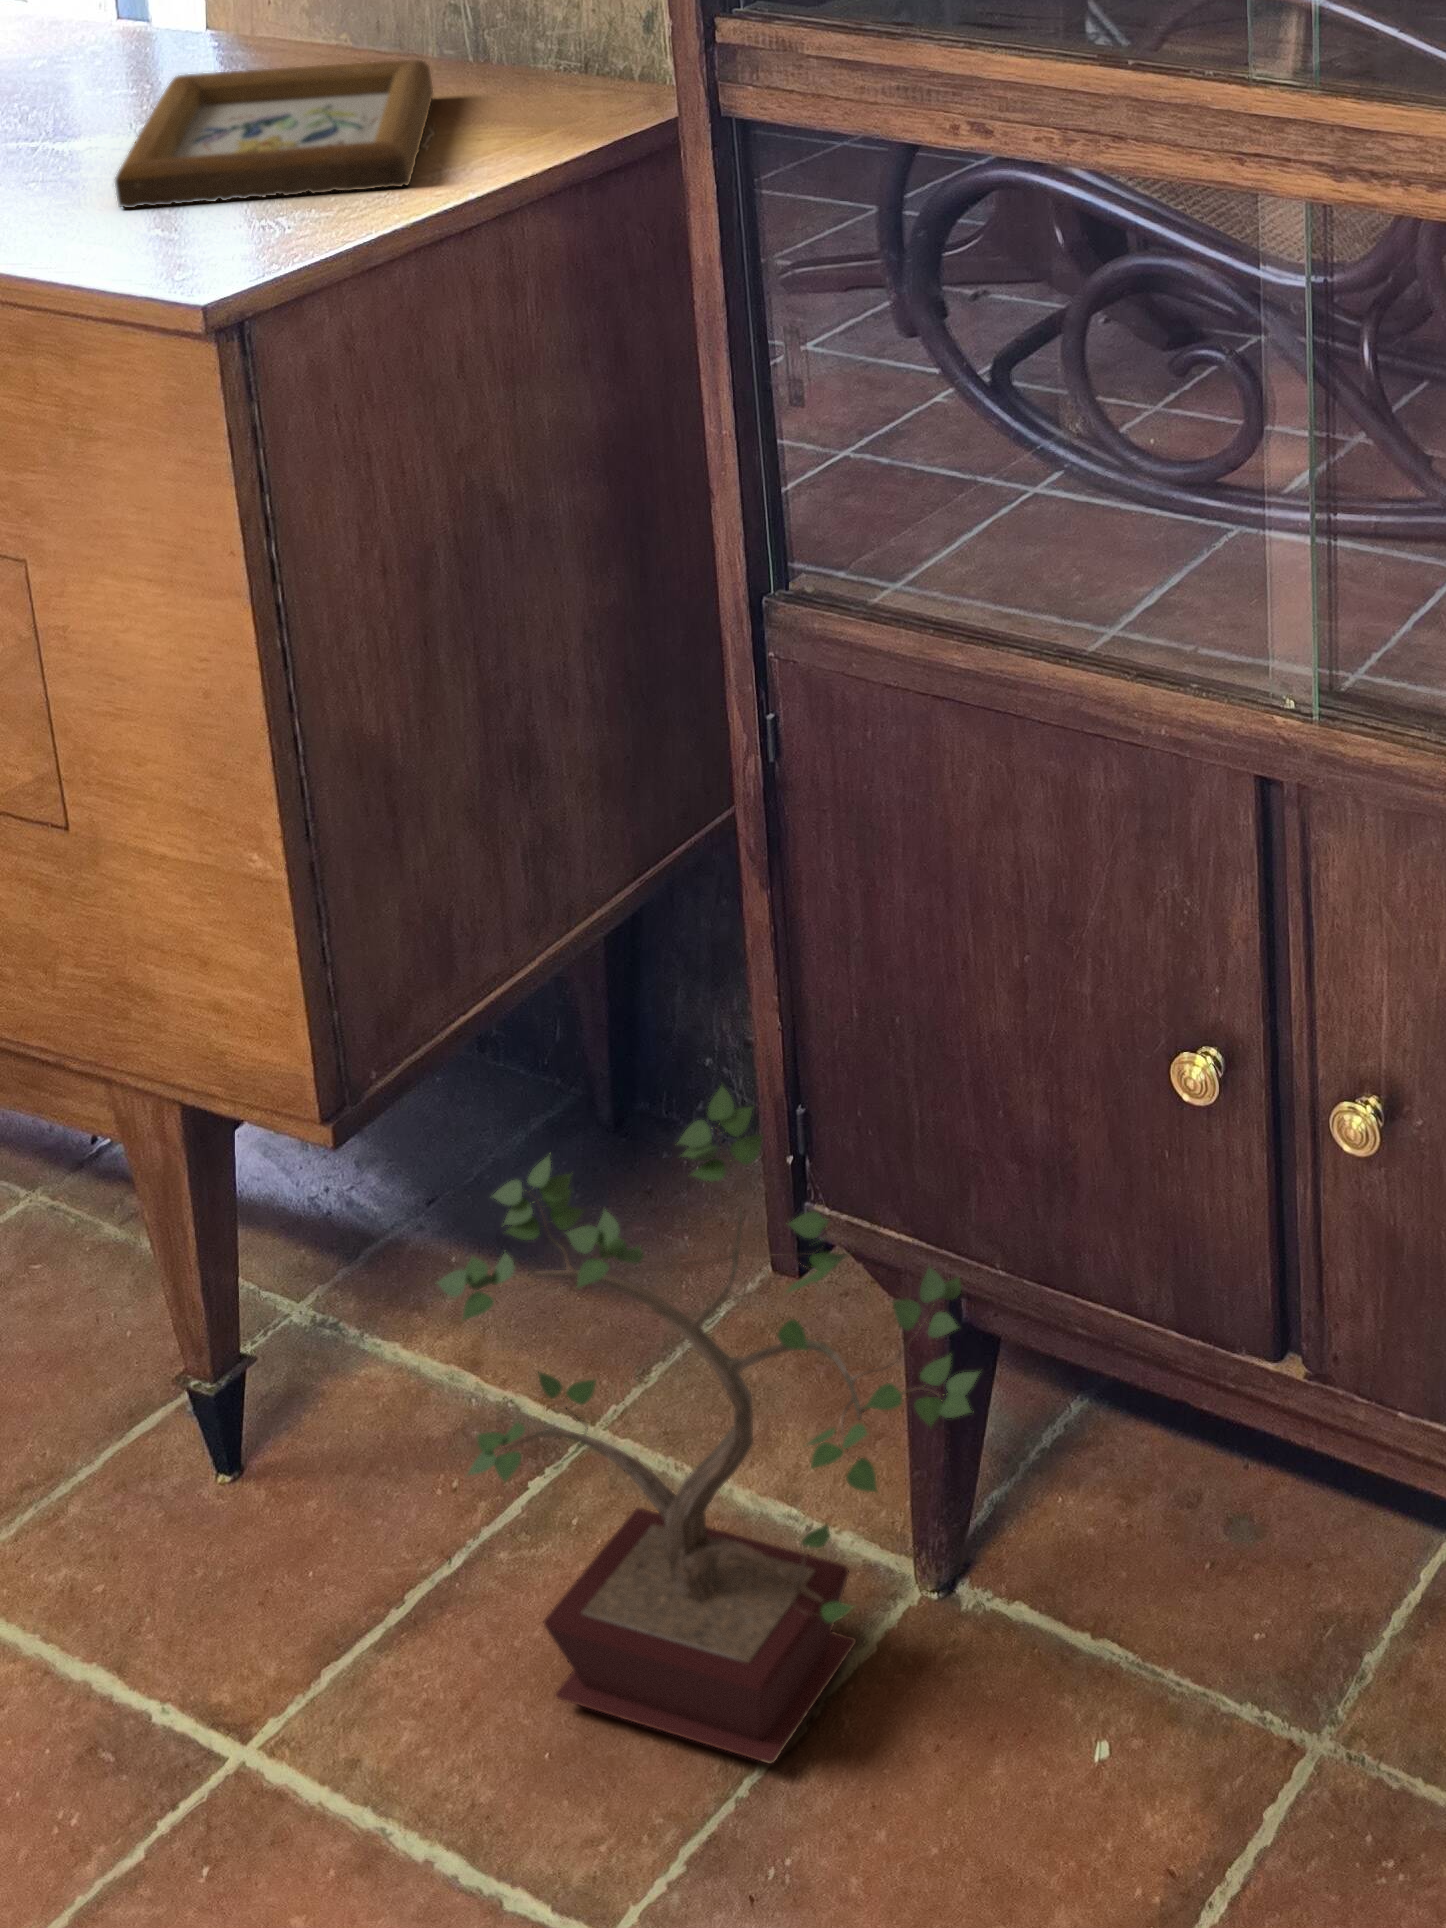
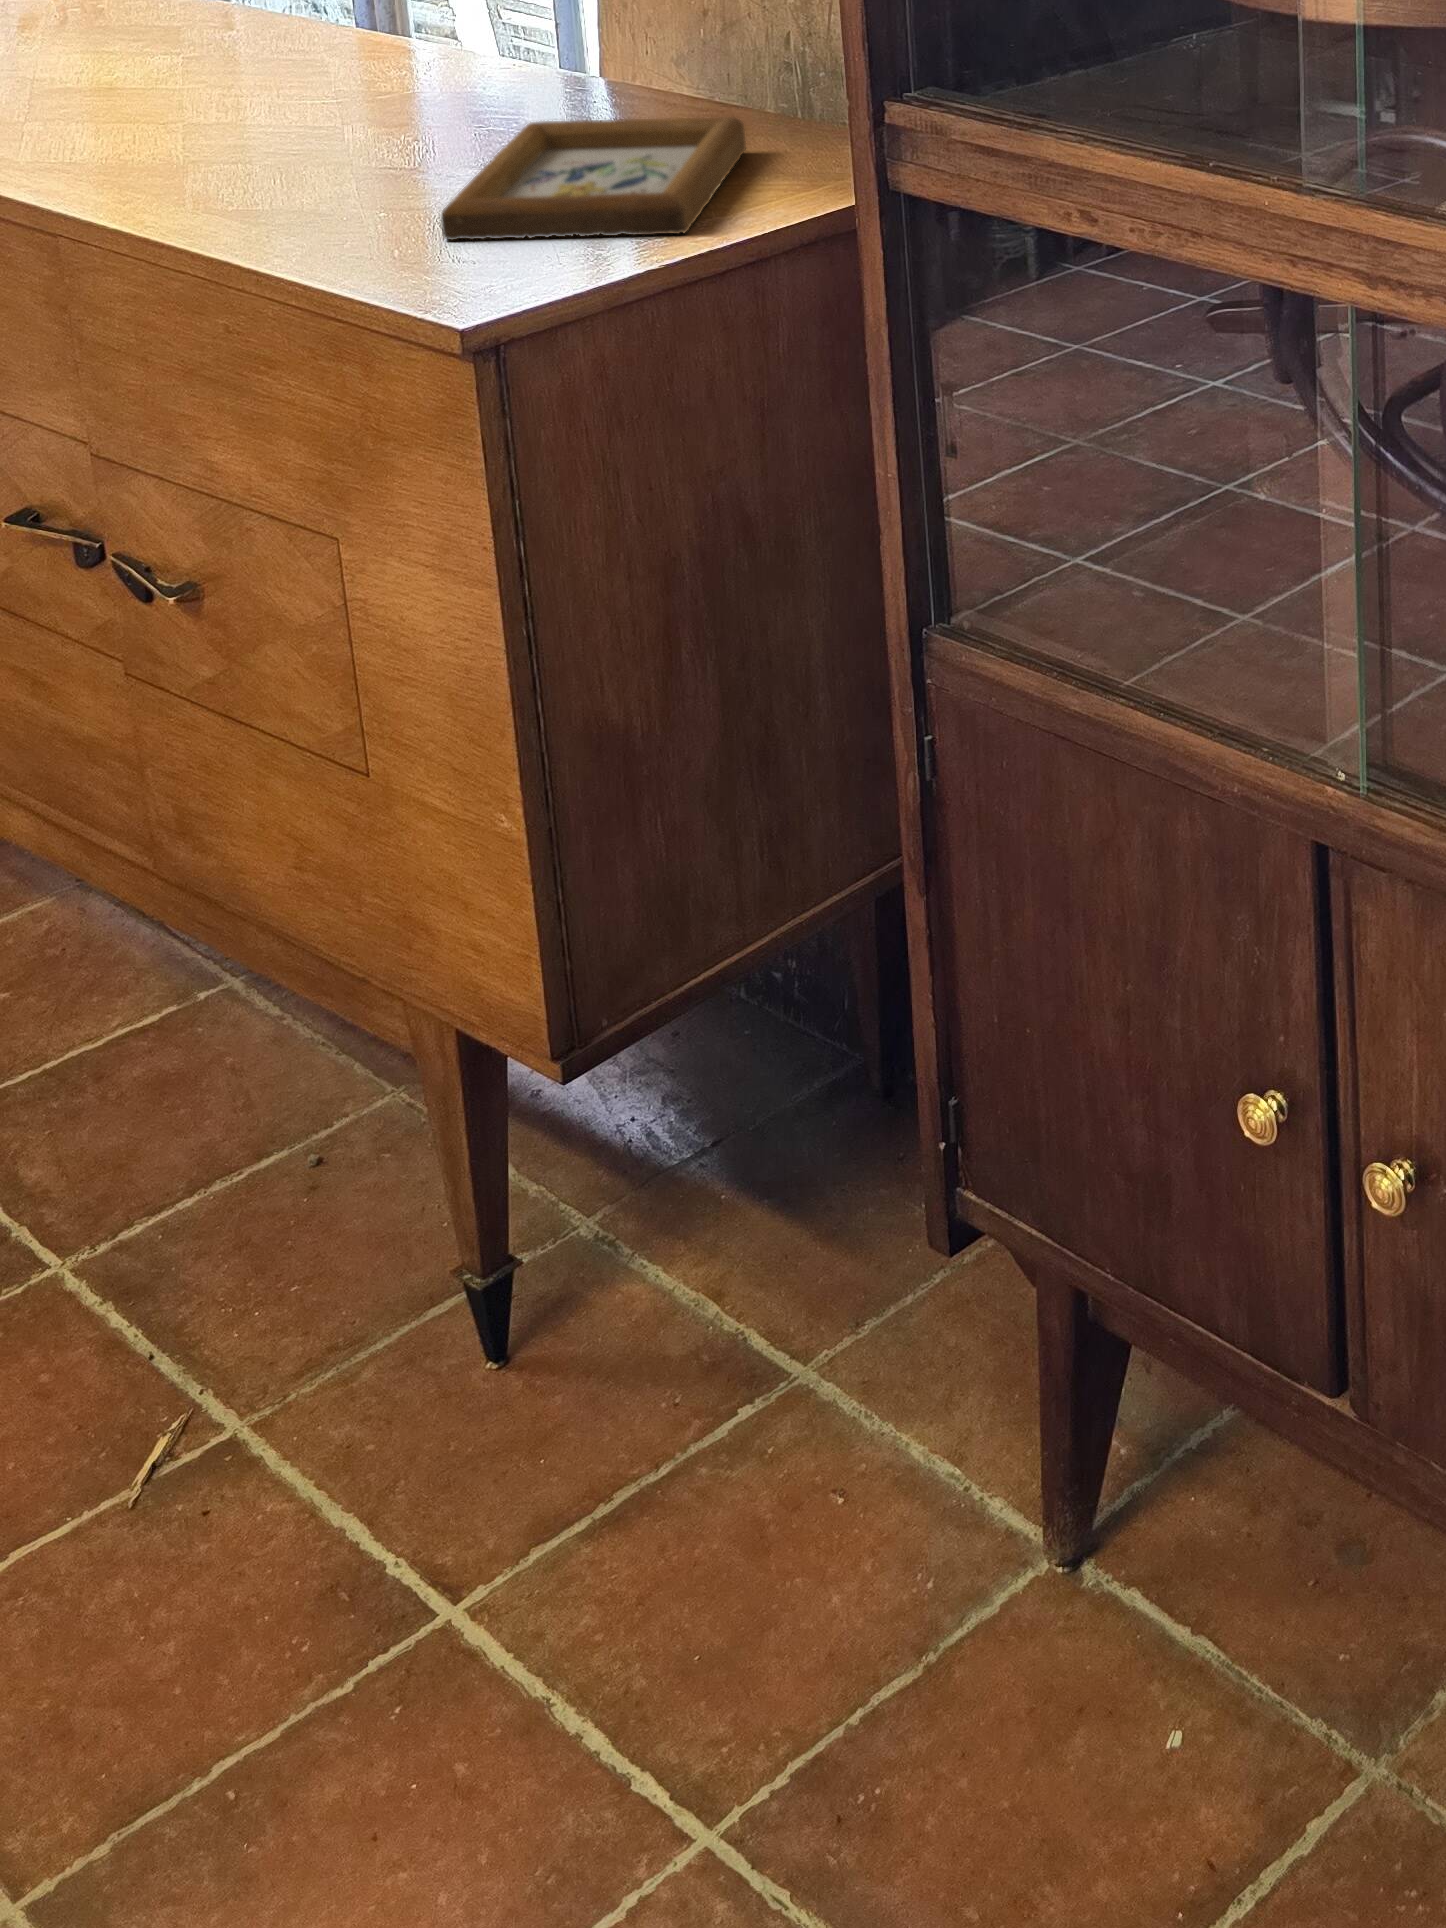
potted plant: present [435,1086,979,1764] -> none [623,1066,1059,1698]

